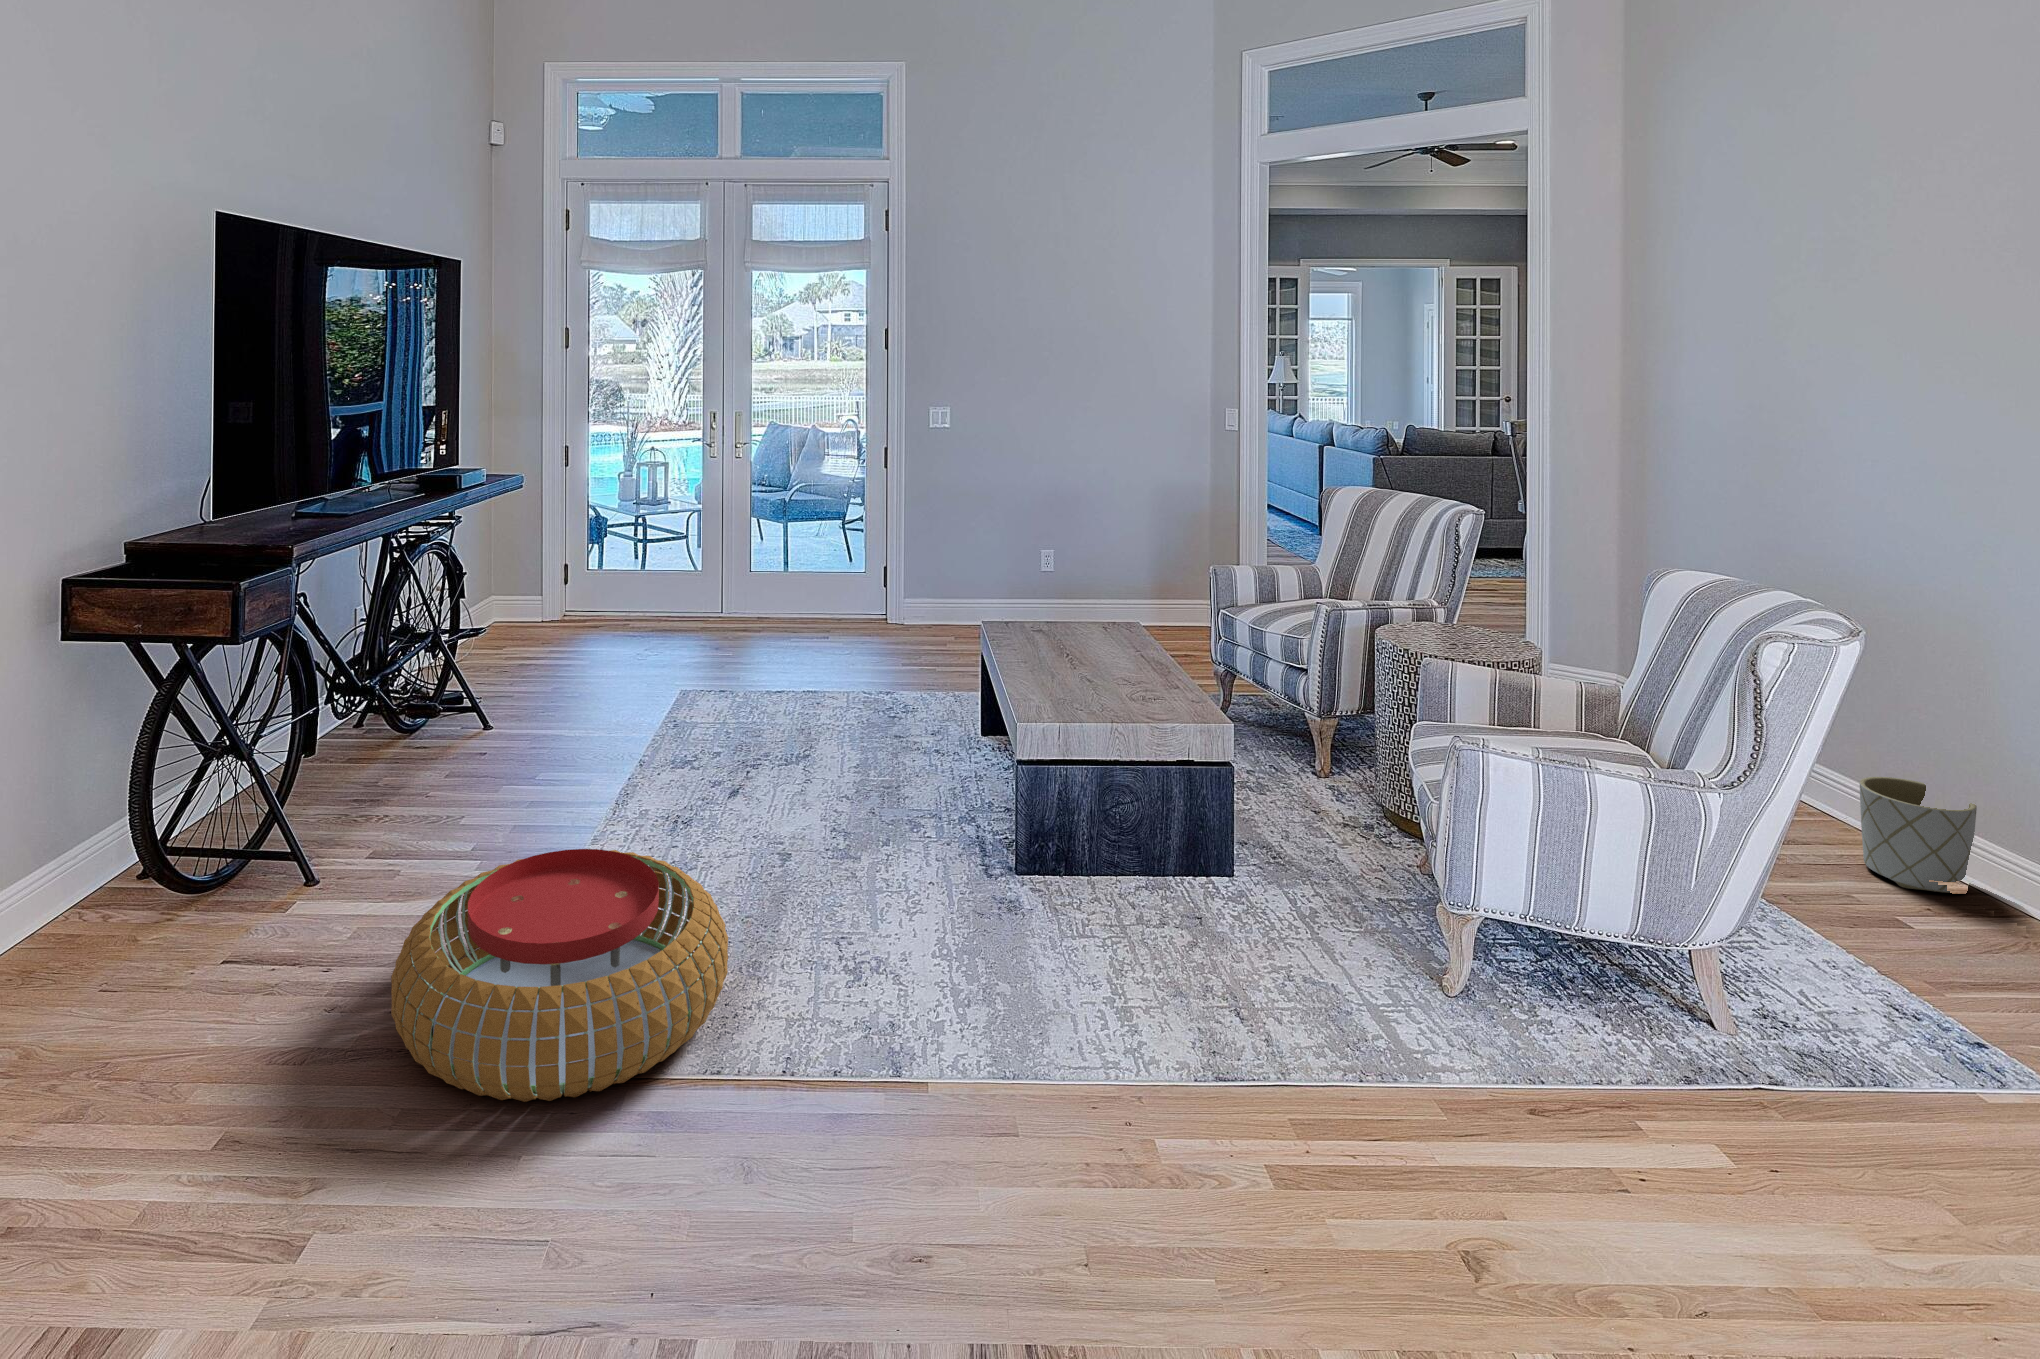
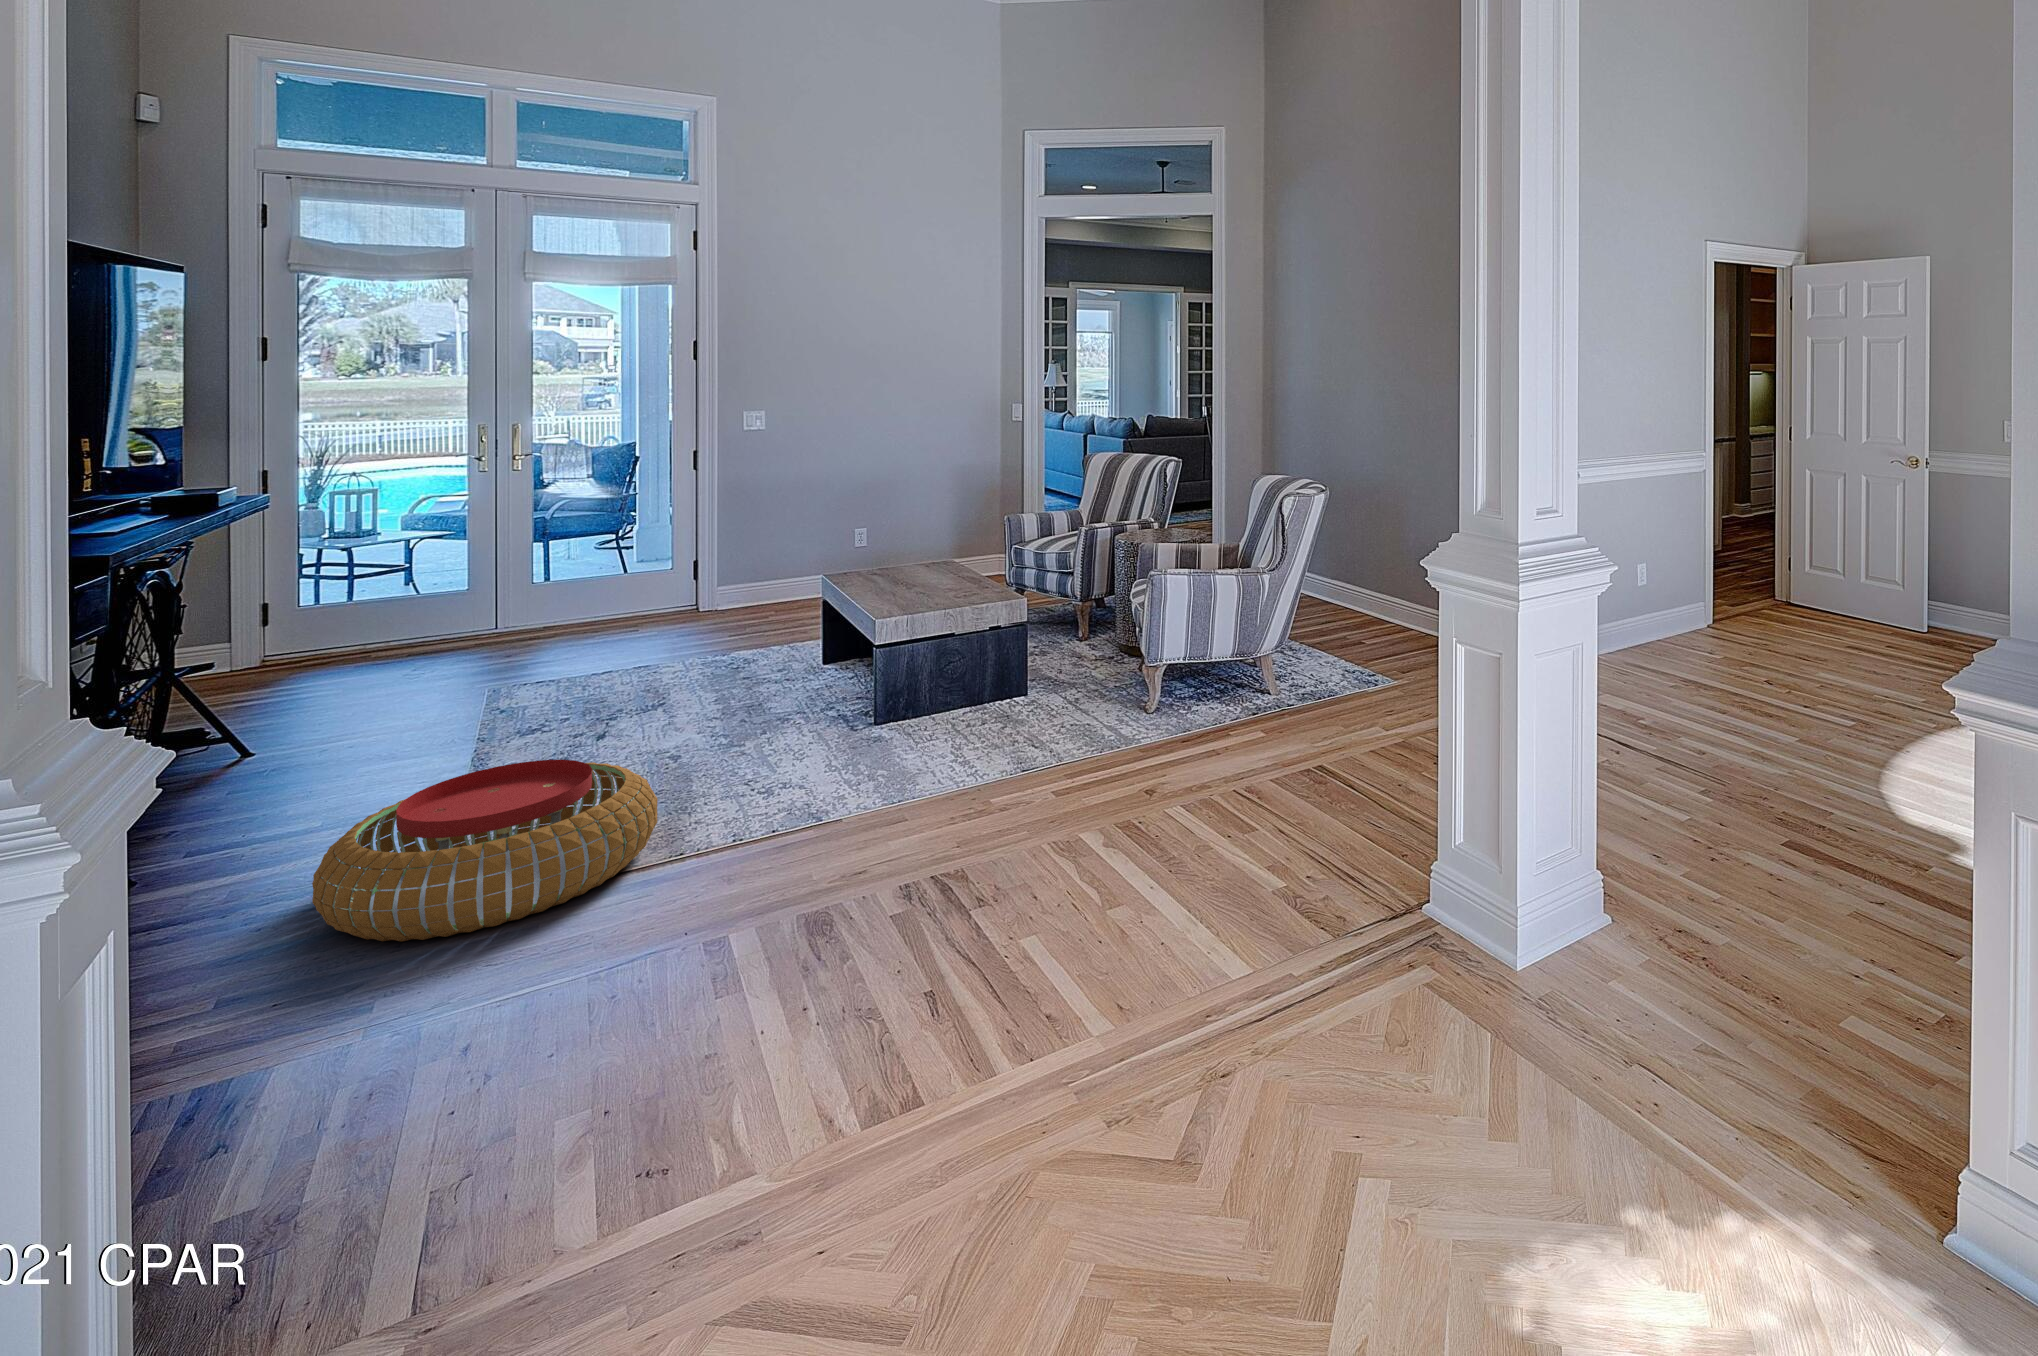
planter: present [1860,777,1977,893] -> none [1351,576,1393,628]

